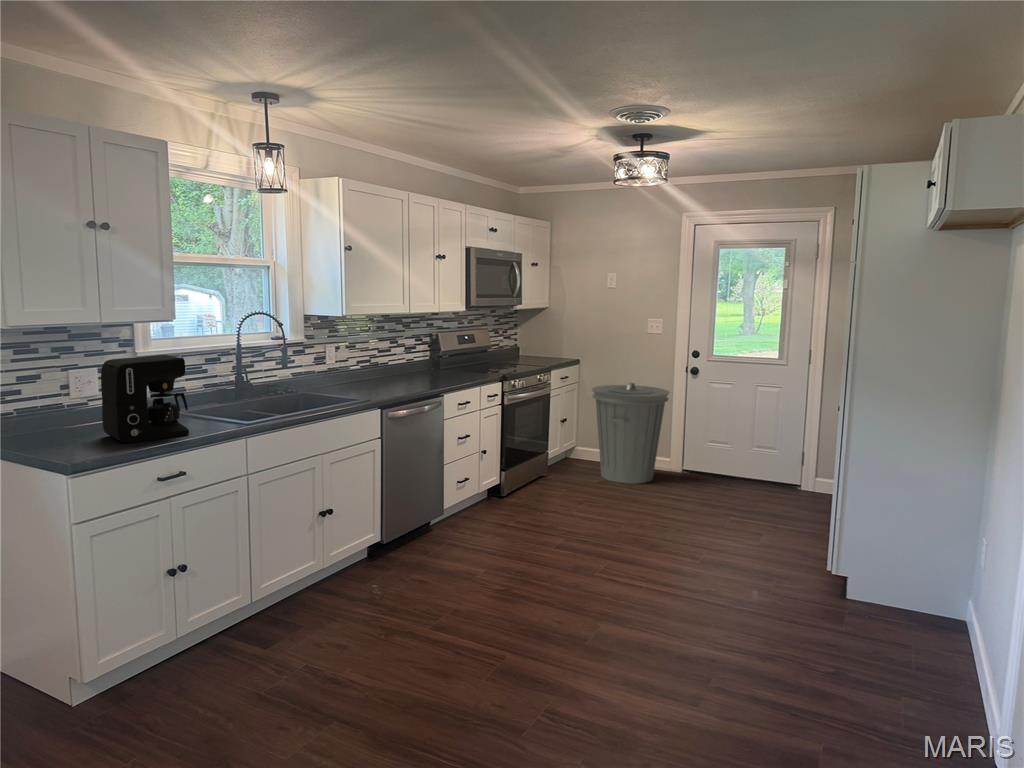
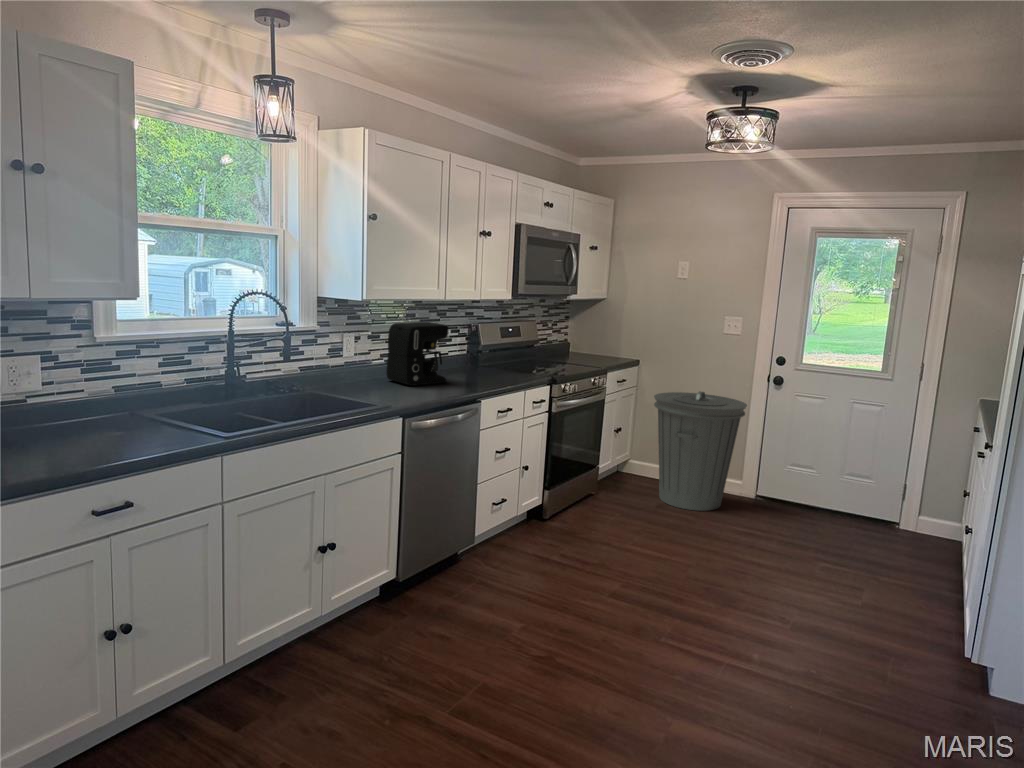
coffee maker: present [101,355,189,443] -> present [386,322,448,386]

